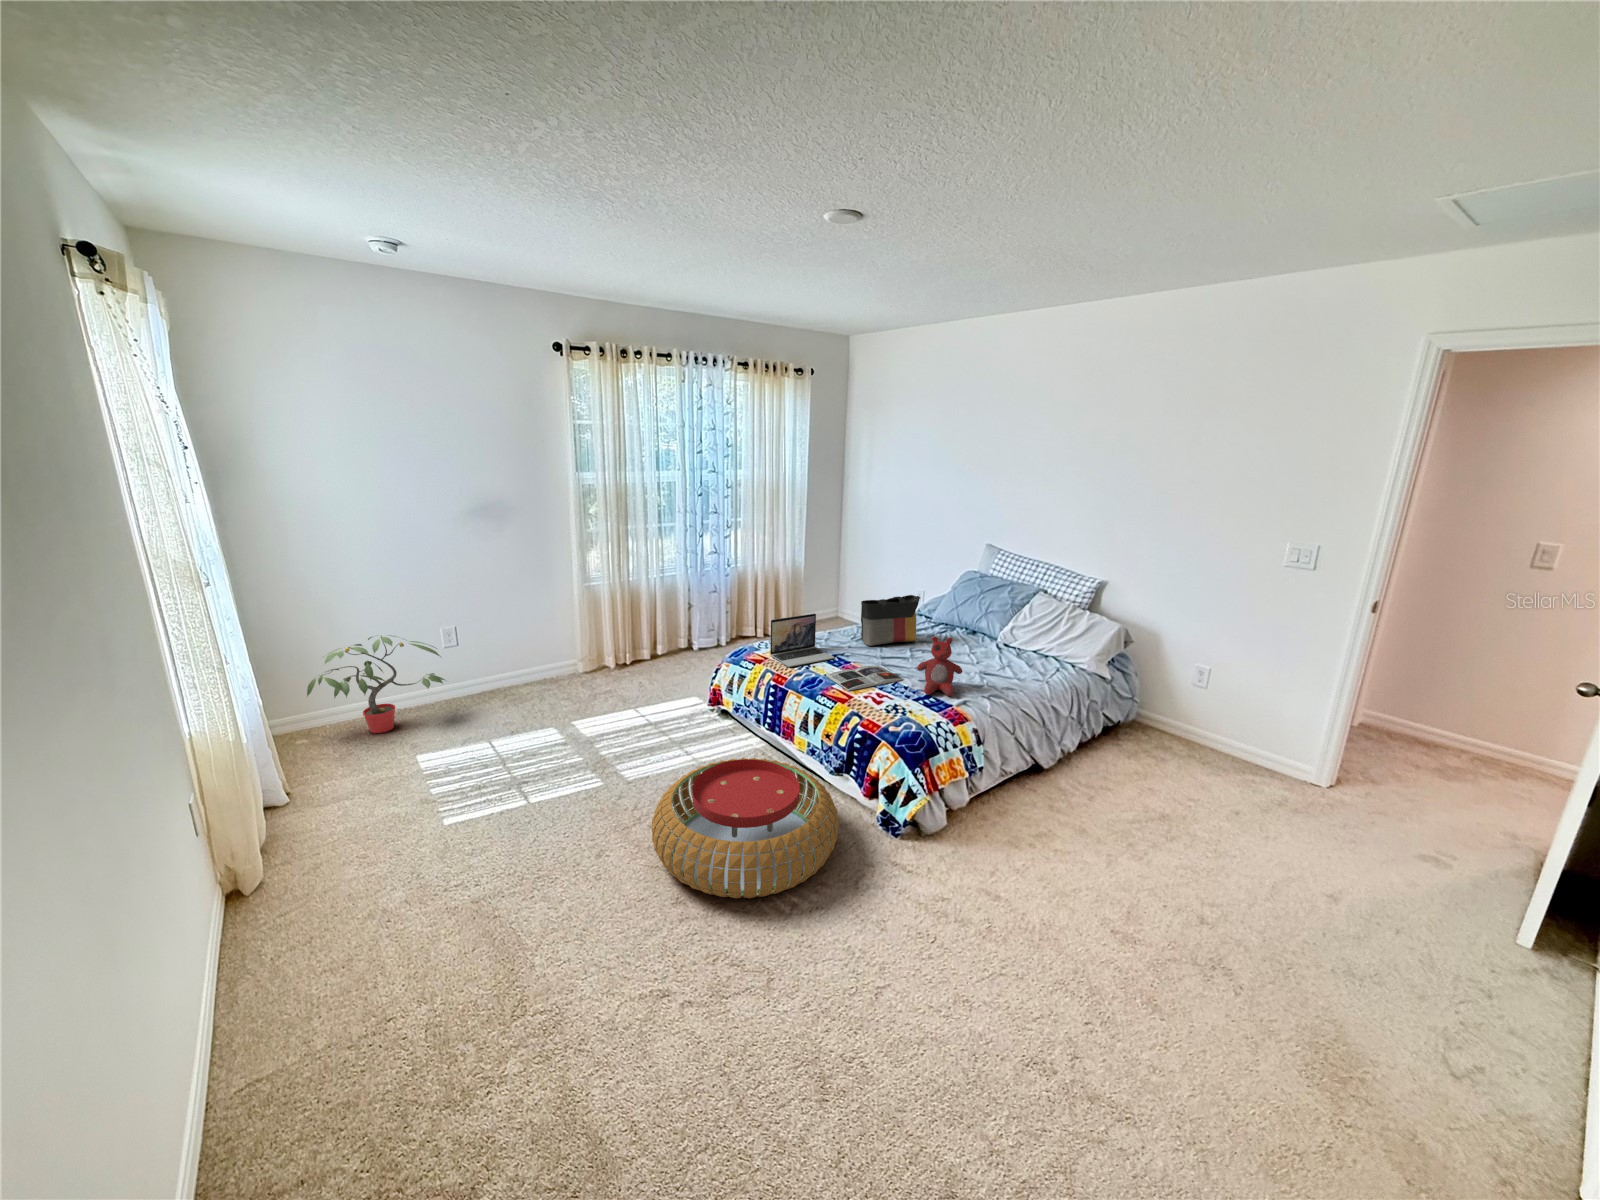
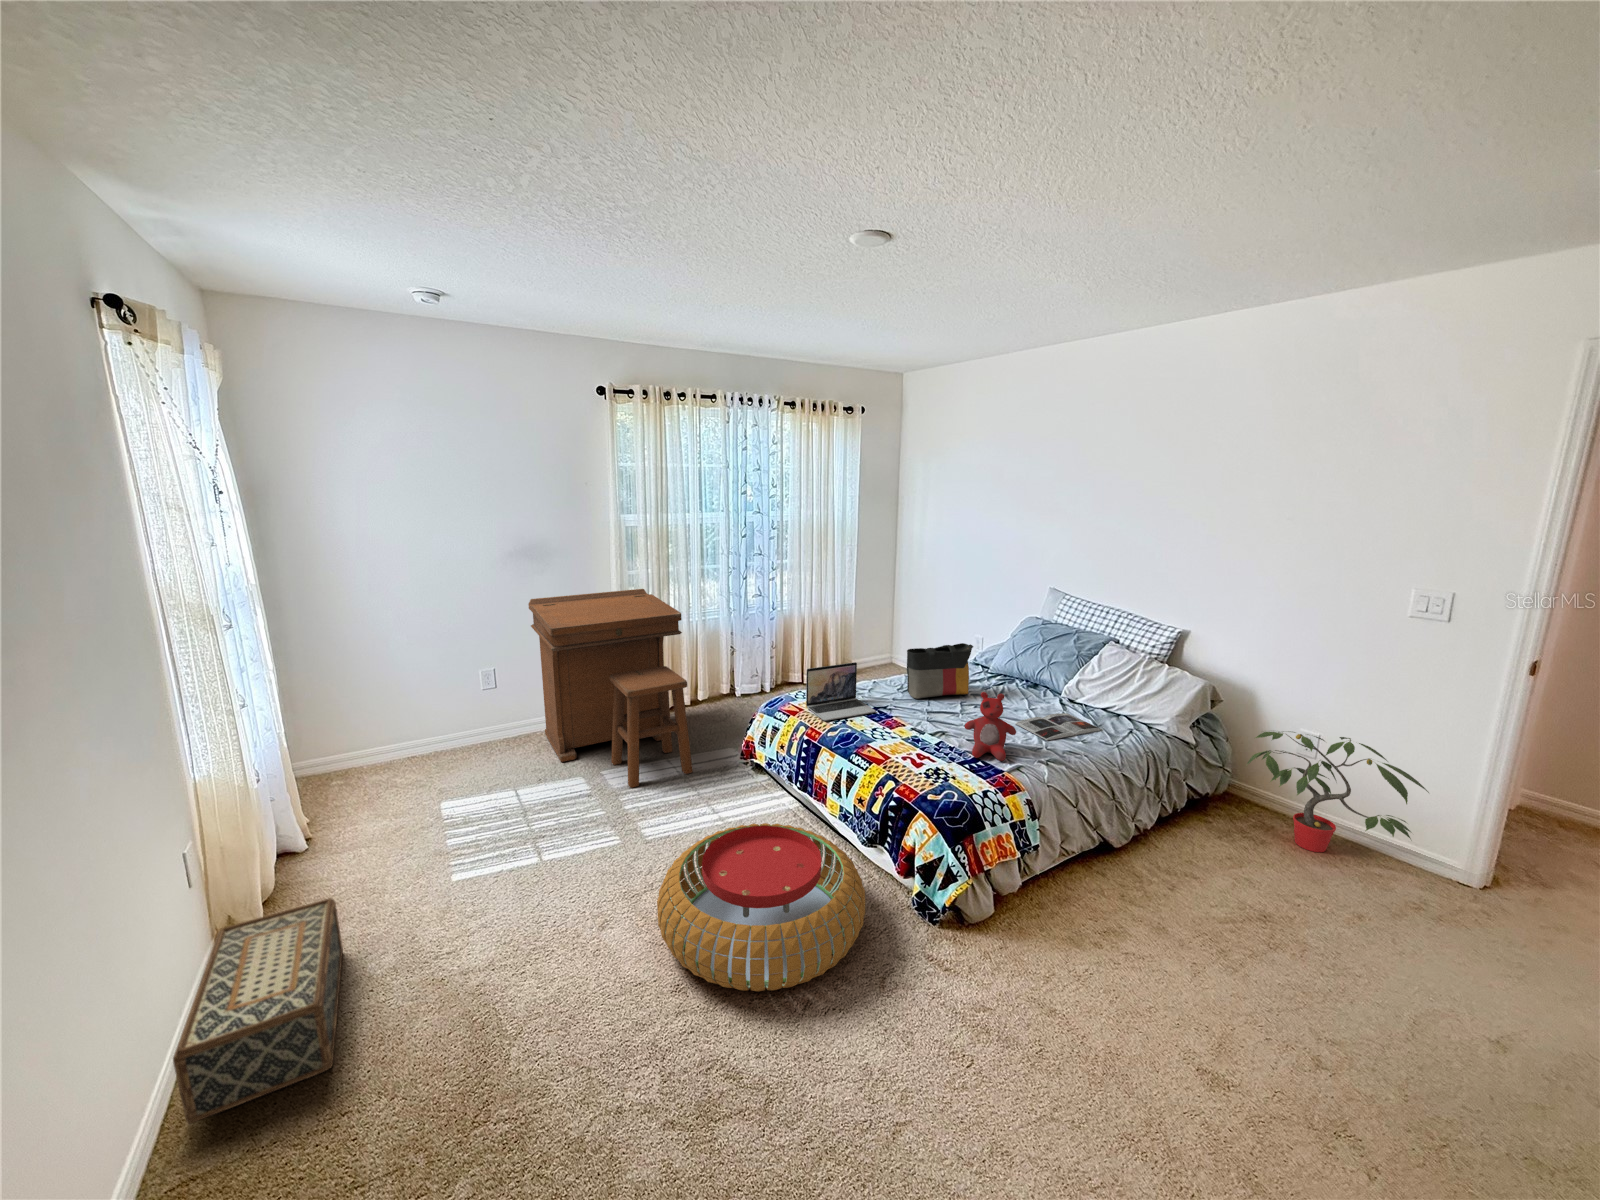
desk: none [492,547,663,735] -> present [528,589,693,788]
potted plant: present [307,635,445,733] -> present [1247,731,1429,852]
magazine: present [827,665,904,691] -> present [1016,713,1102,740]
woven basket: none [217,840,365,1042] -> present [173,898,343,1124]

